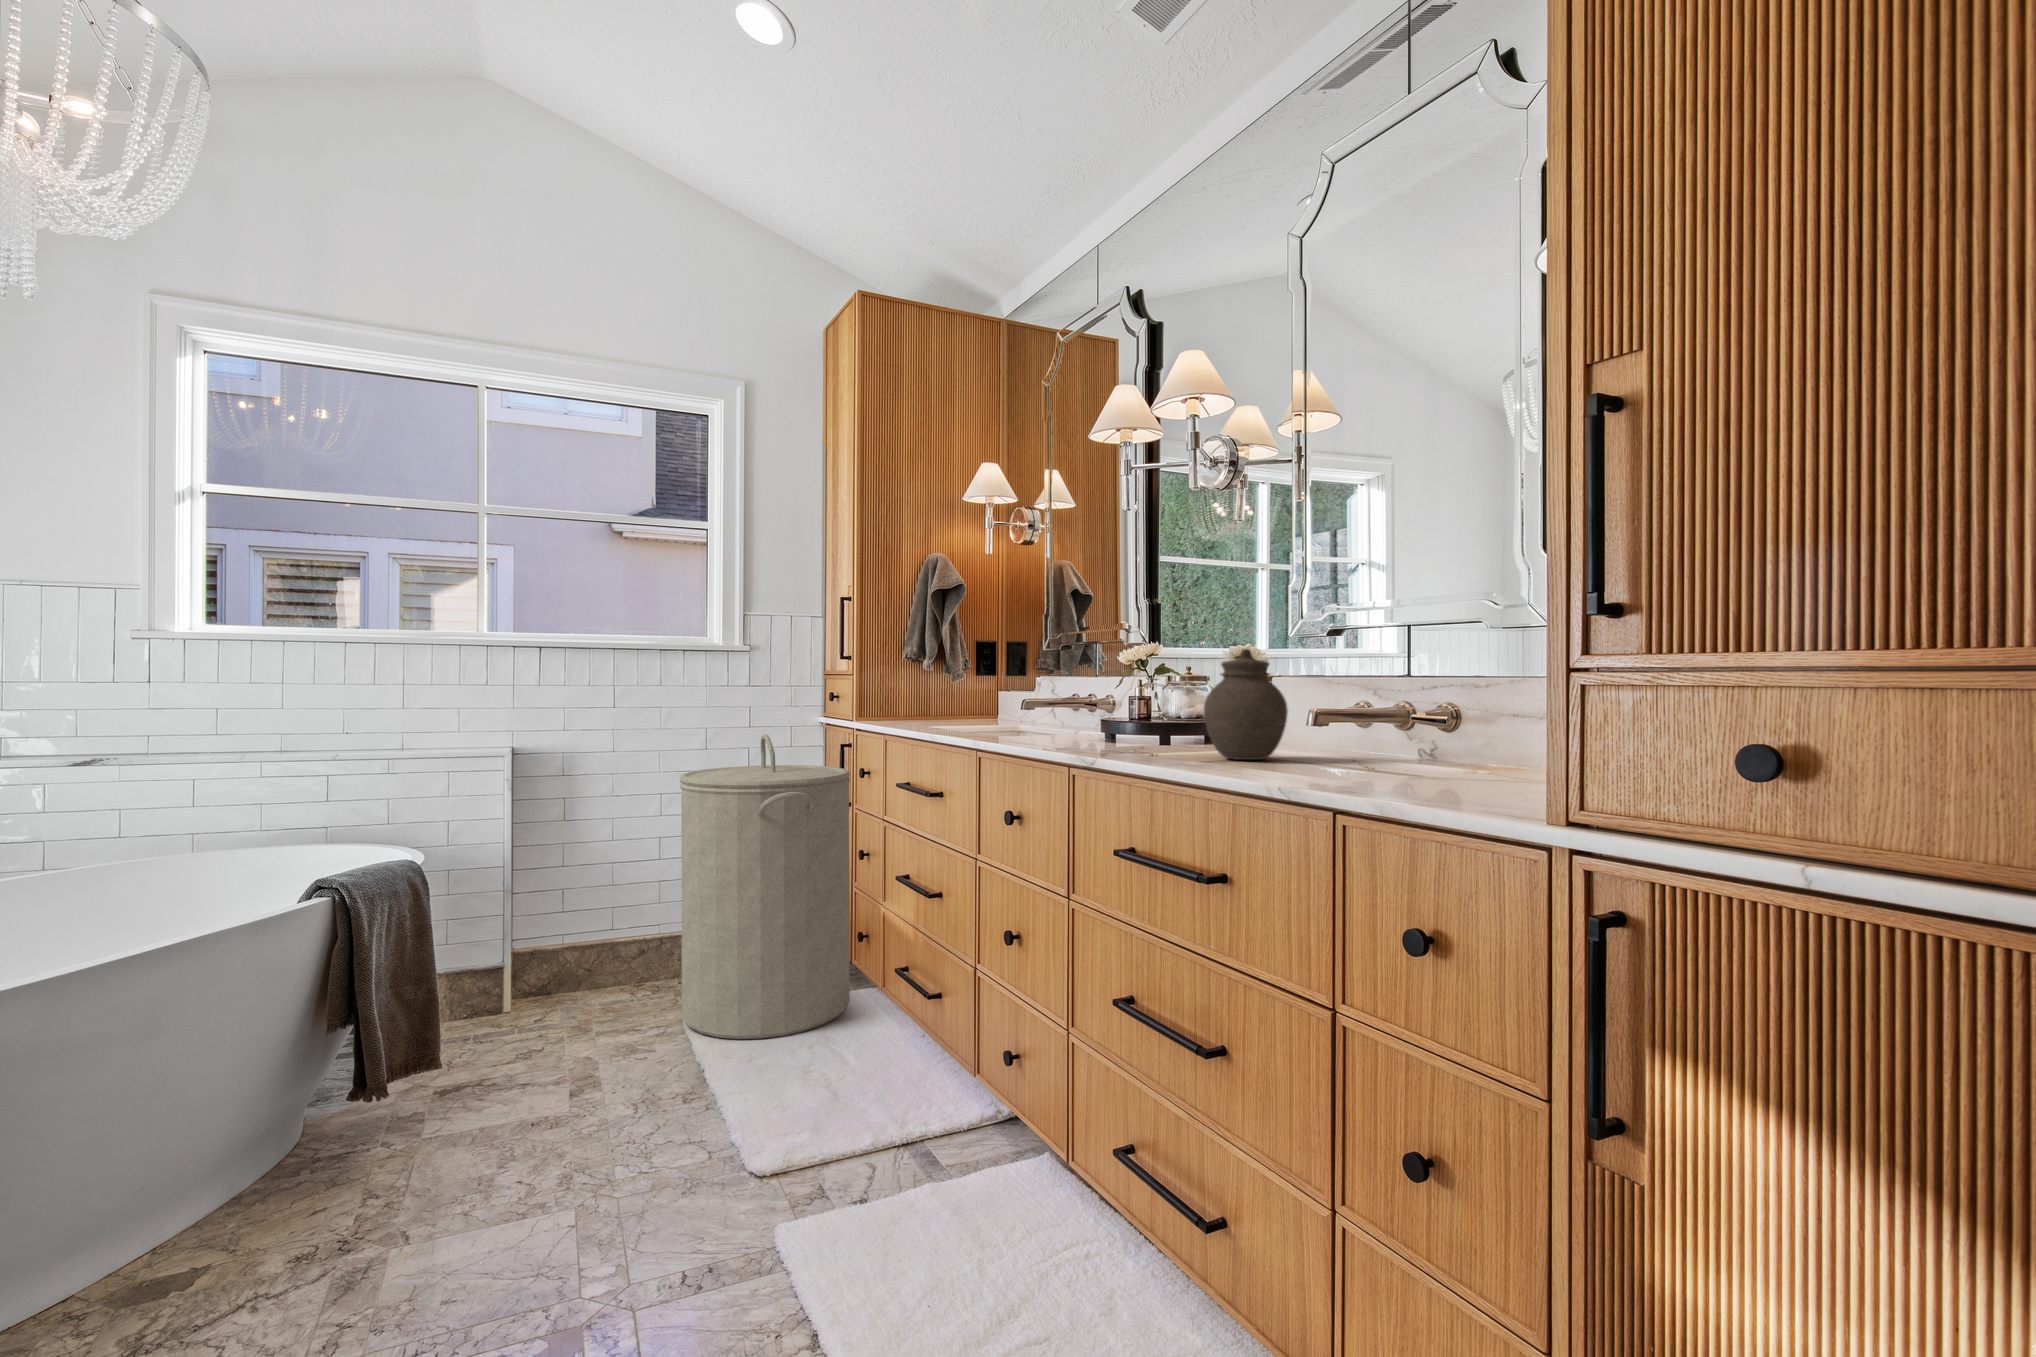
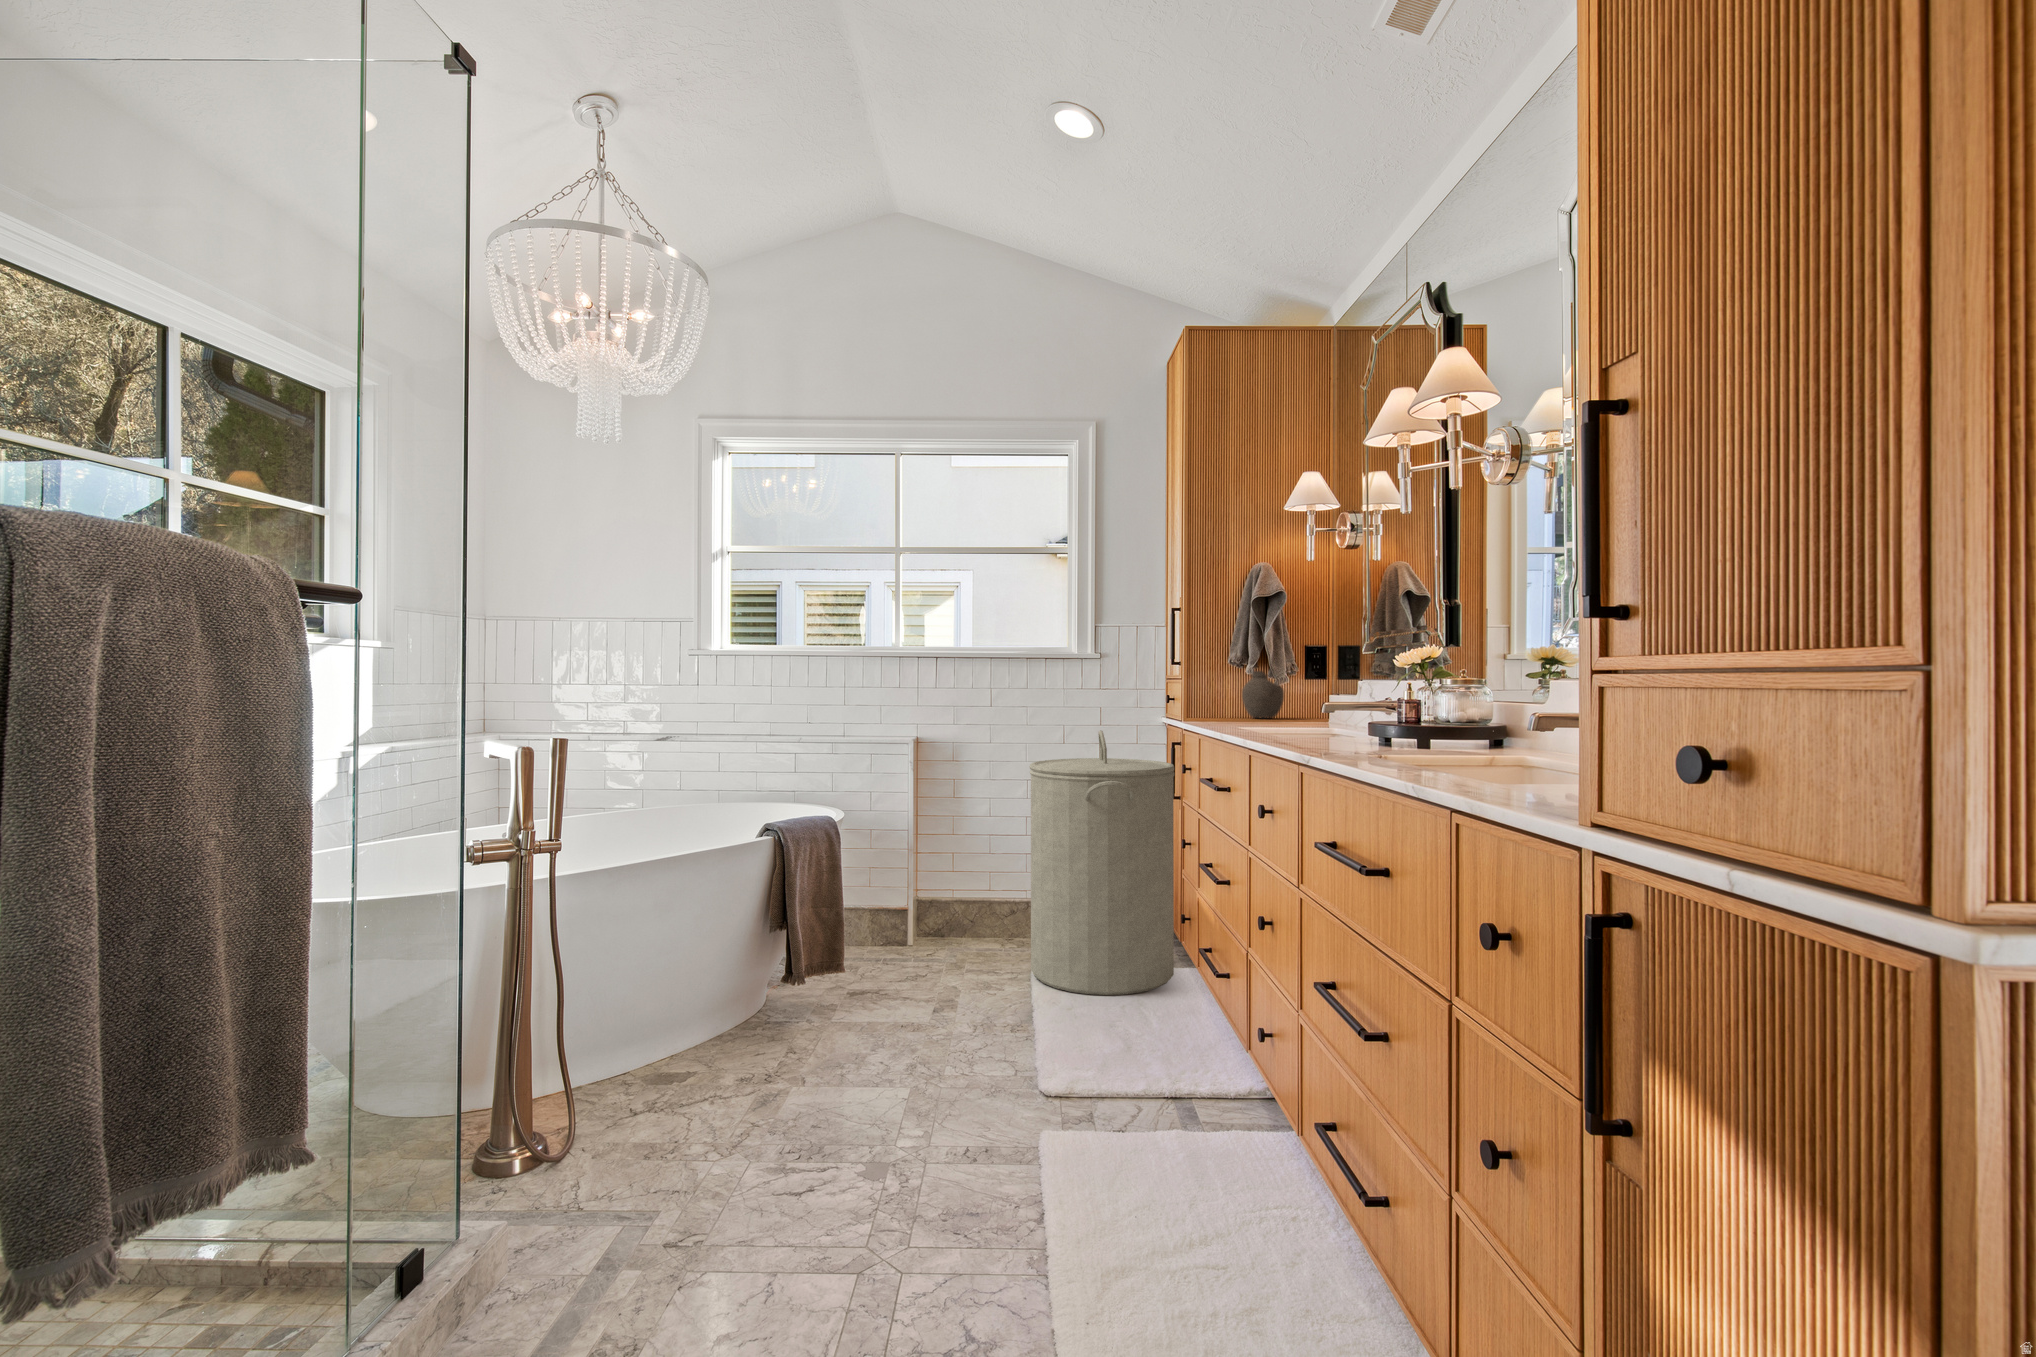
jar: present [1204,649,1288,760] -> present [1242,671,1284,718]

